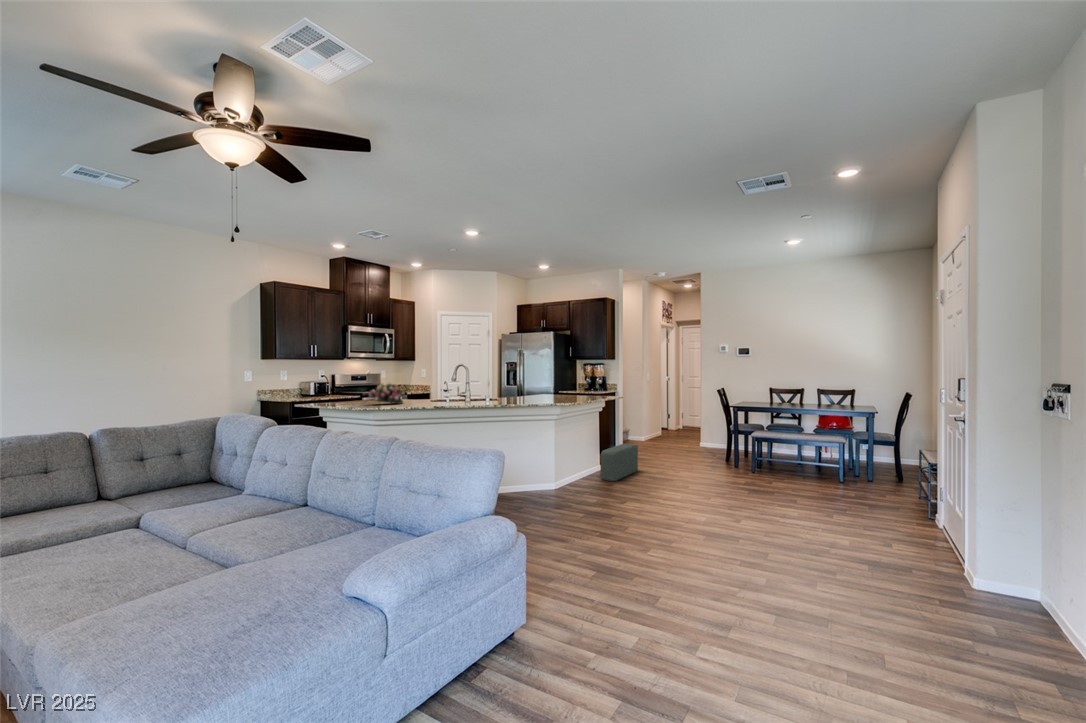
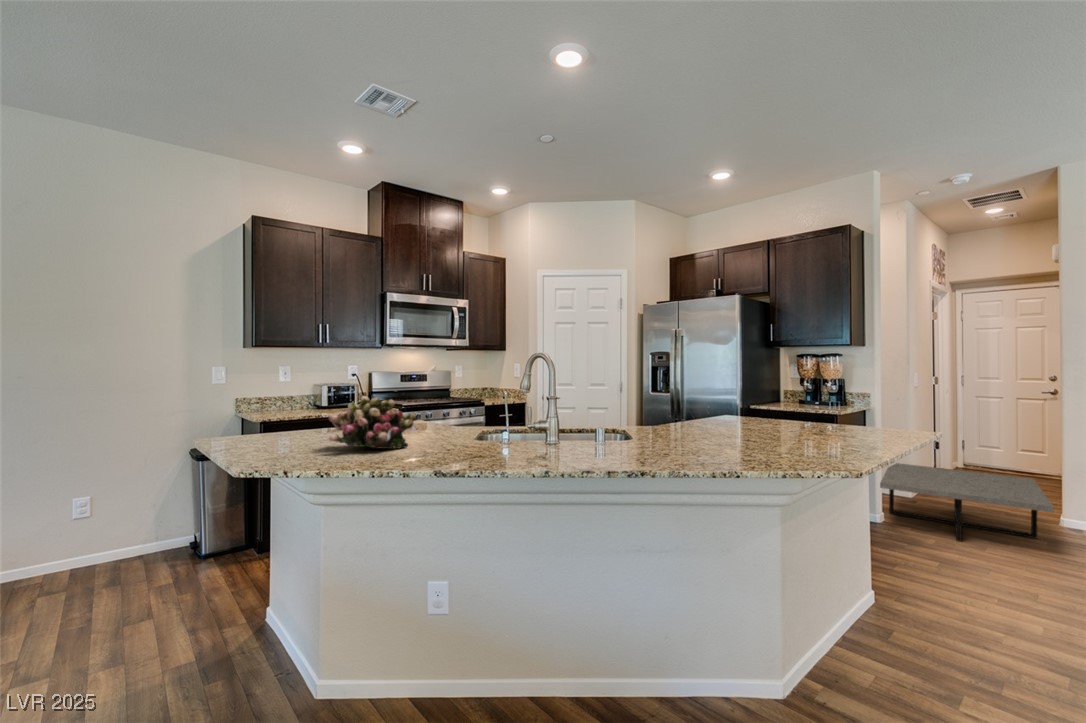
coffee table: none [618,421,687,453] -> present [880,463,1054,541]
pouf: present [601,444,638,481] -> none [915,551,1001,682]

